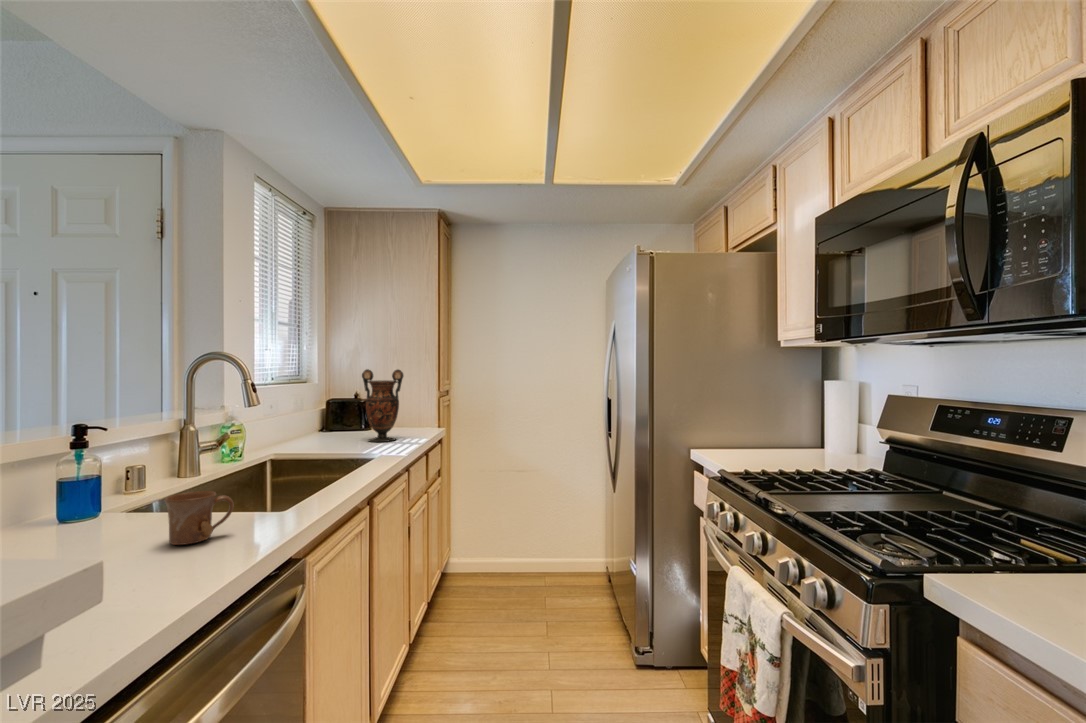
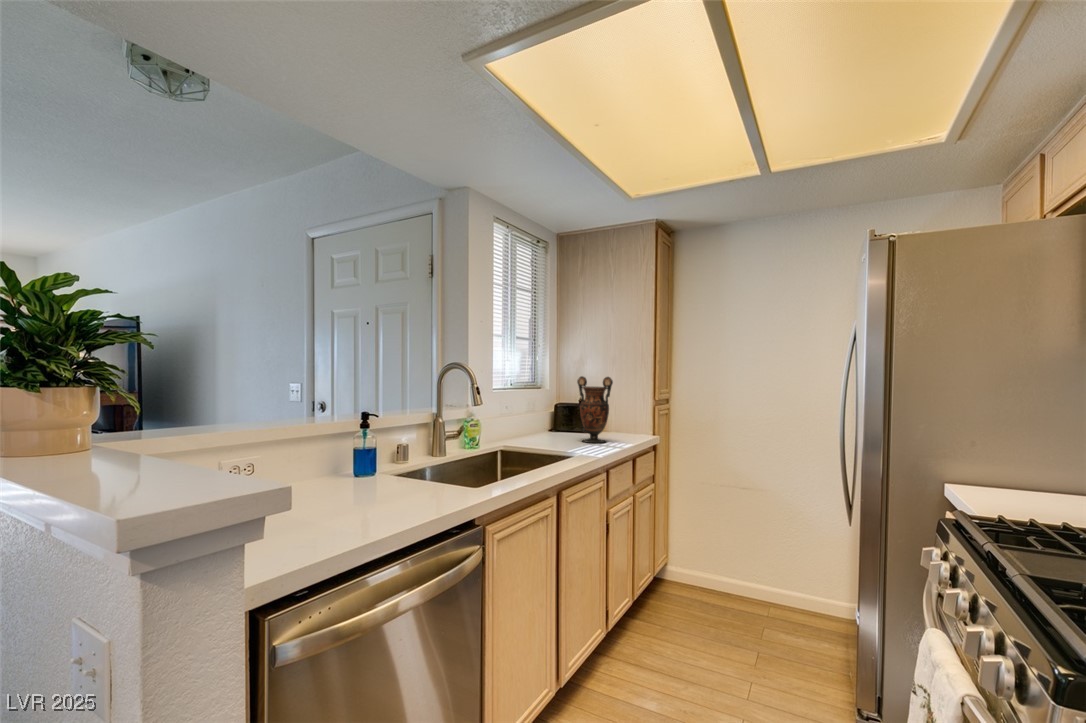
mug: present [165,491,234,545] -> none [392,466,435,504]

